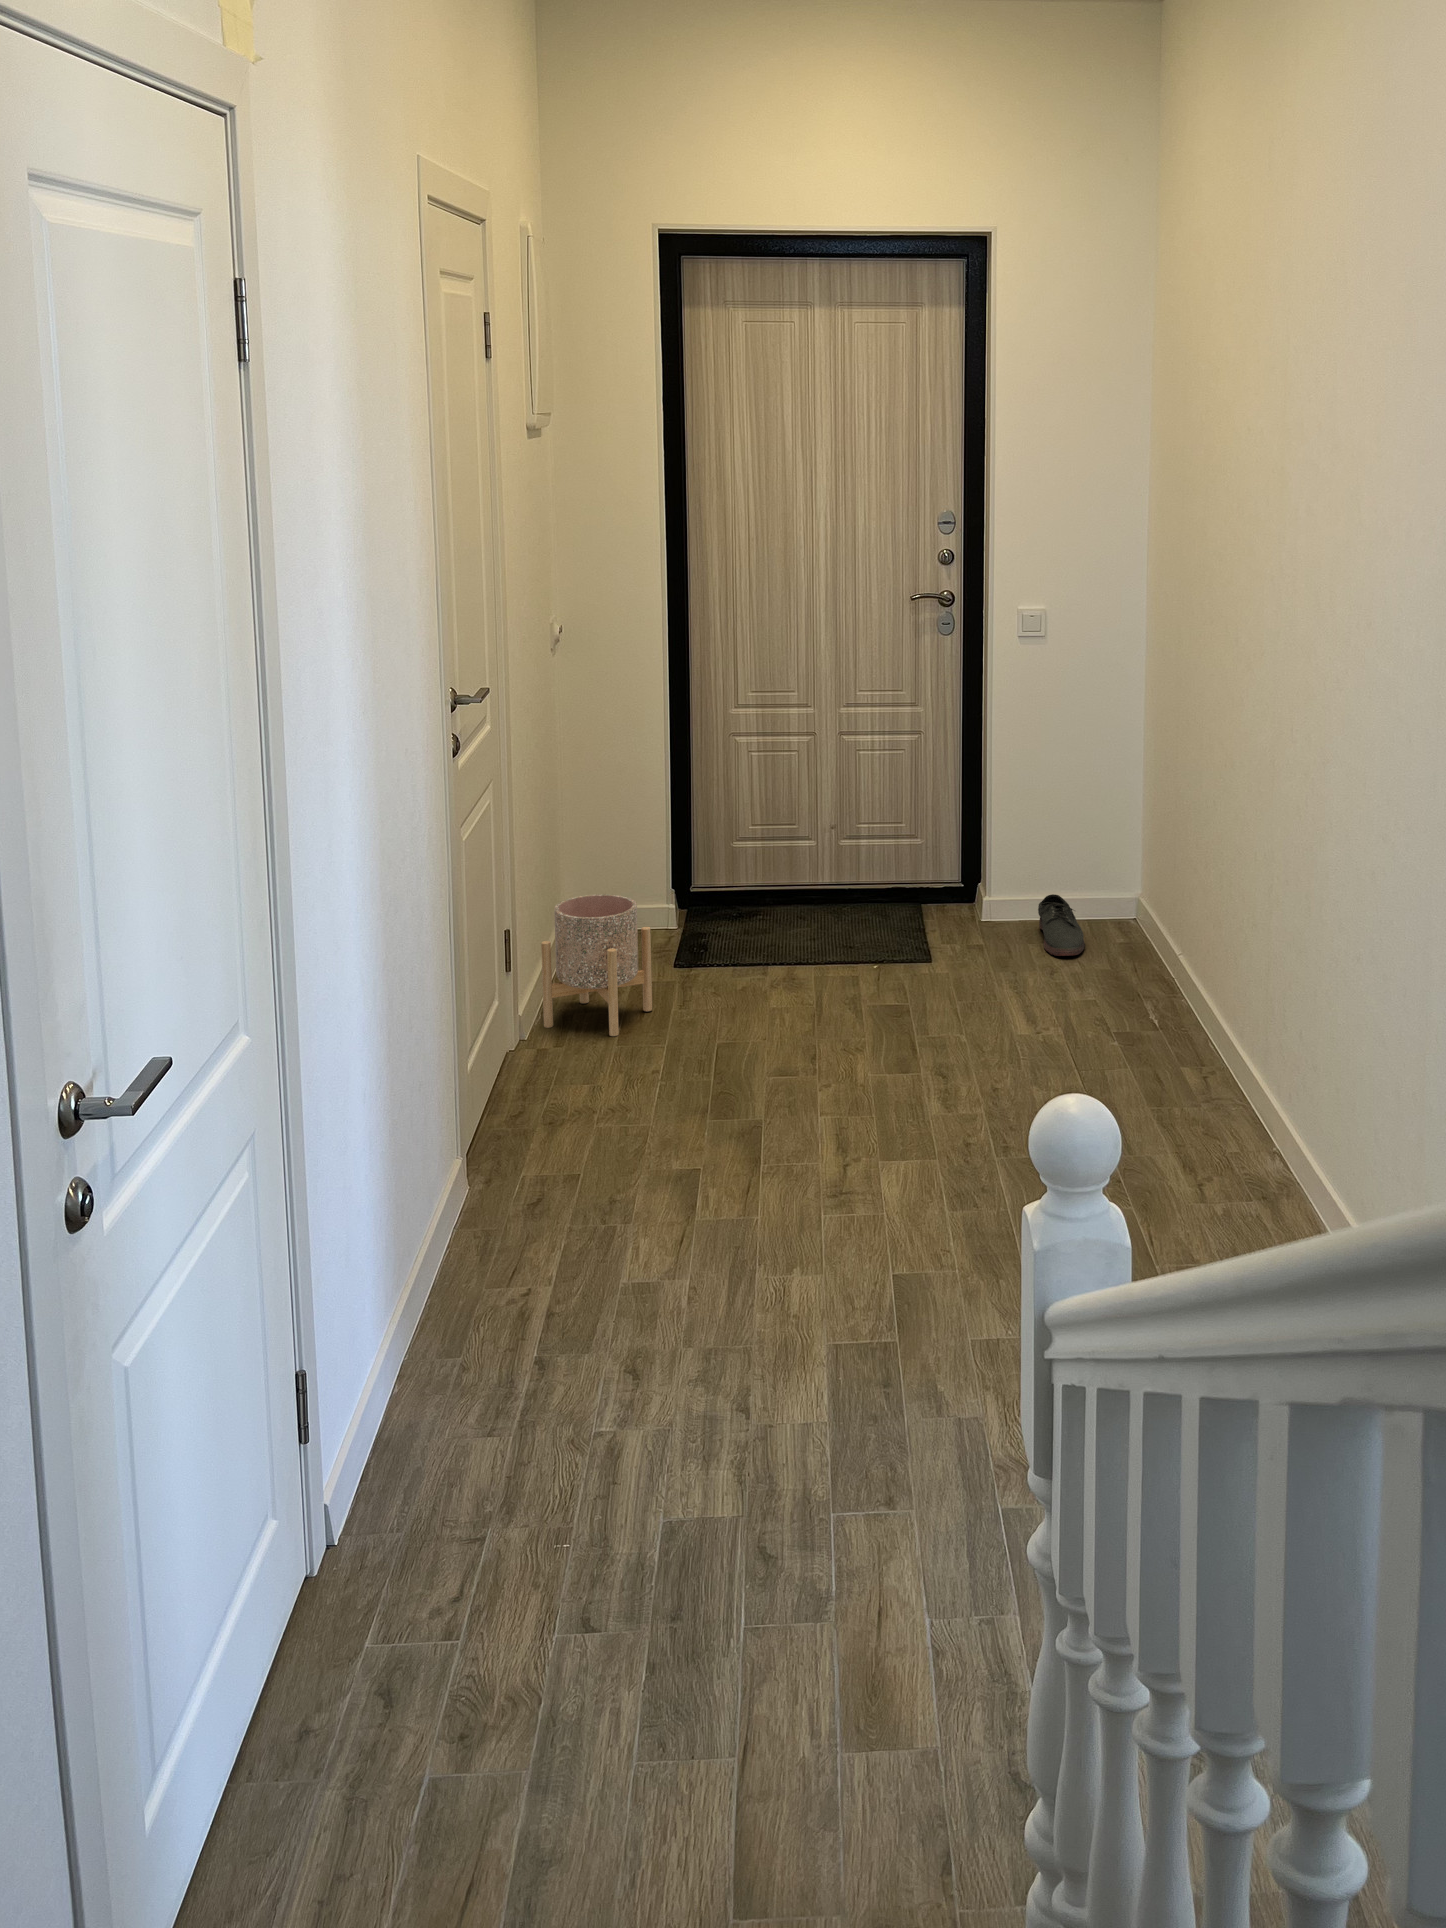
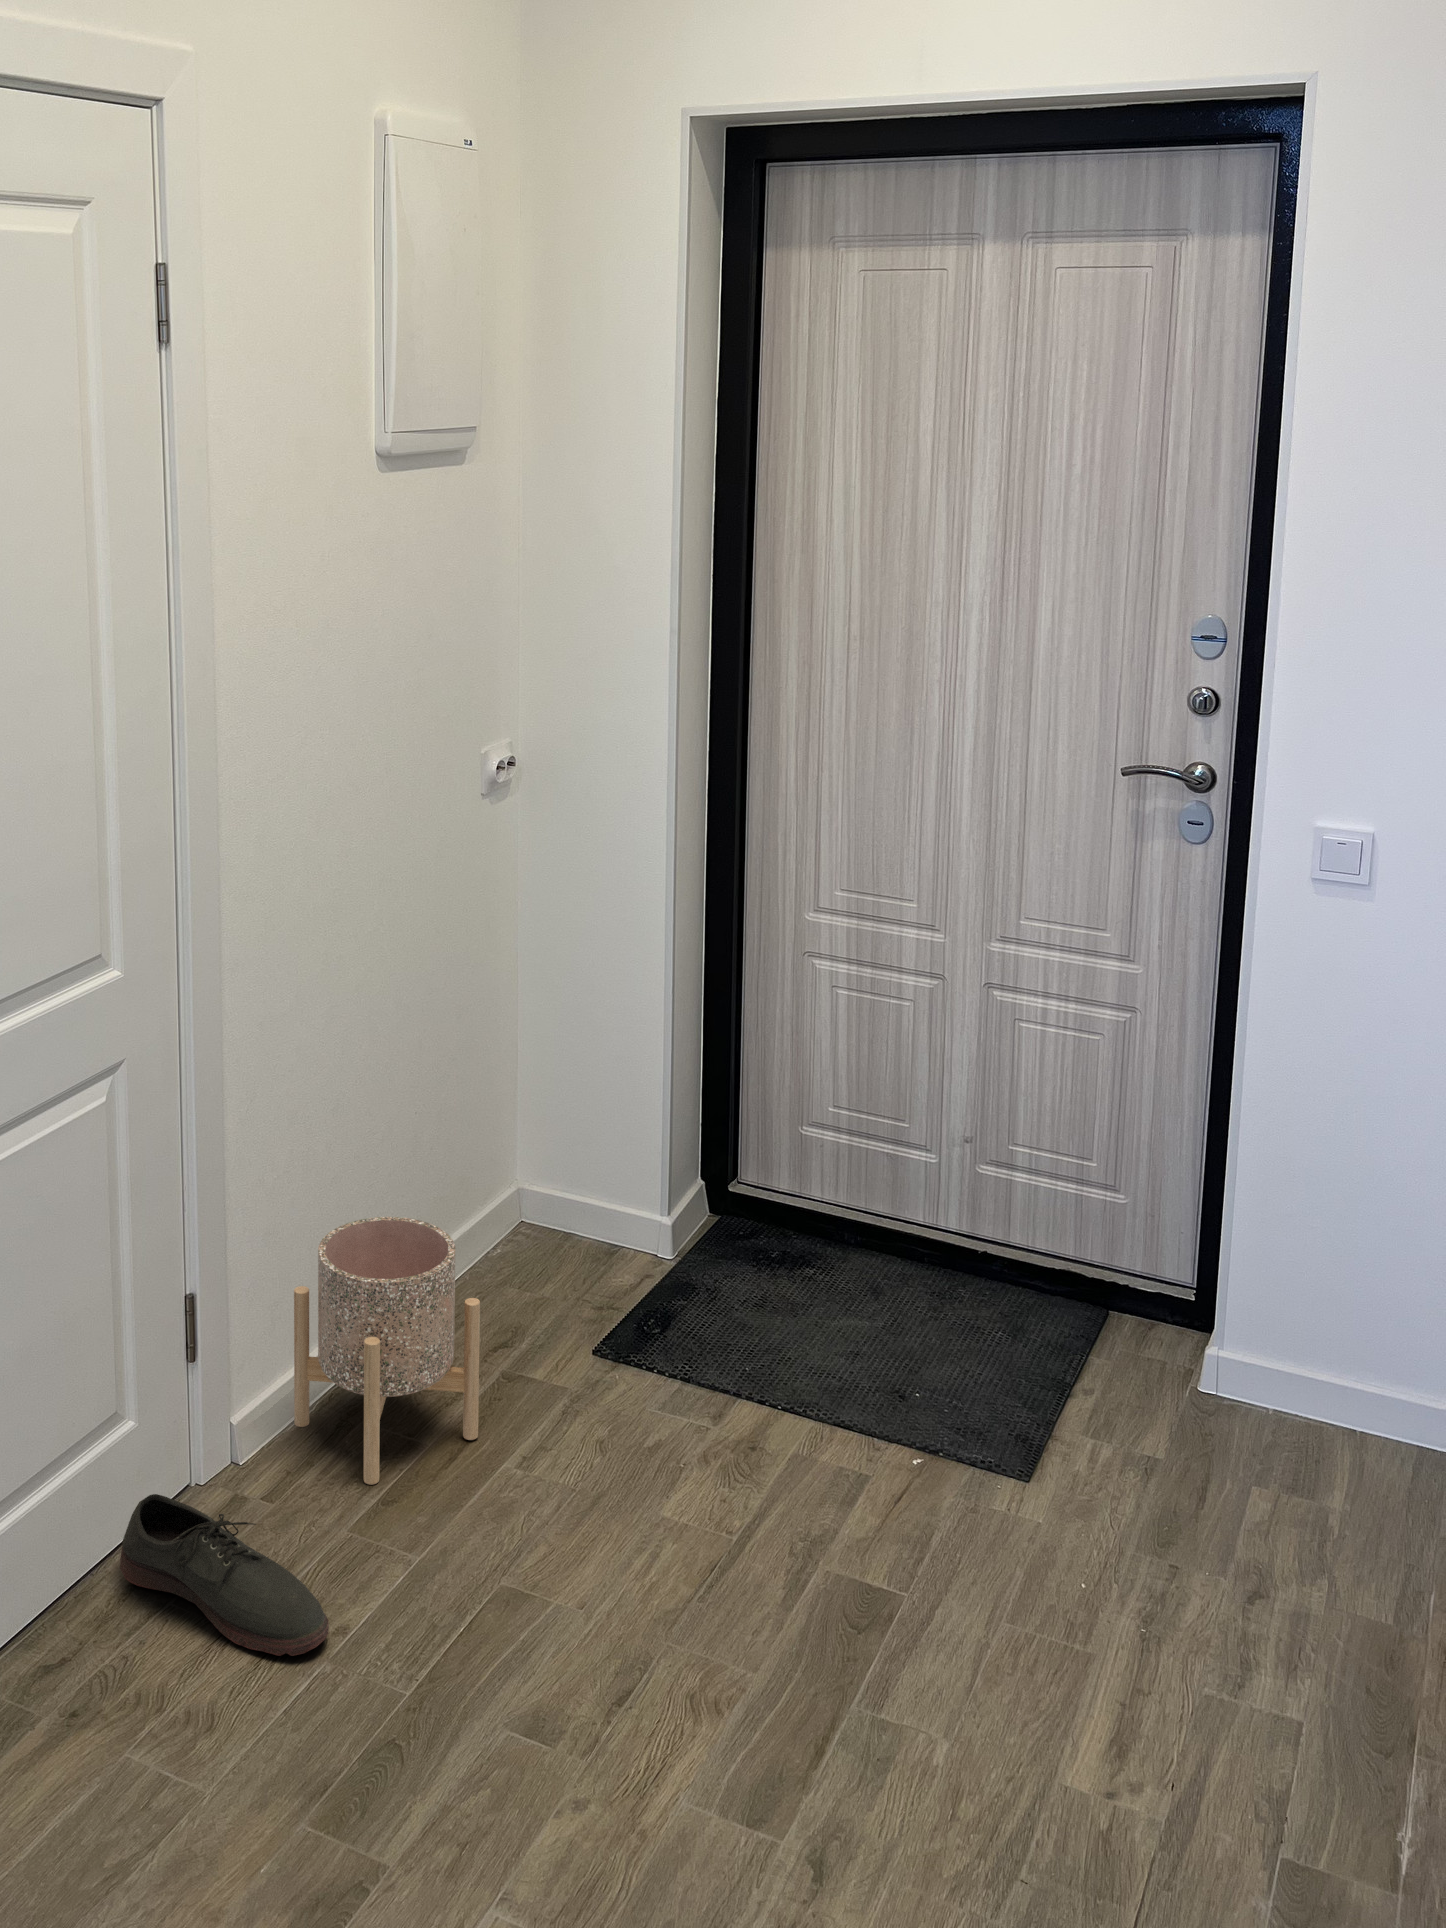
shoe: present [1038,894,1085,956] -> present [120,1494,329,1656]

